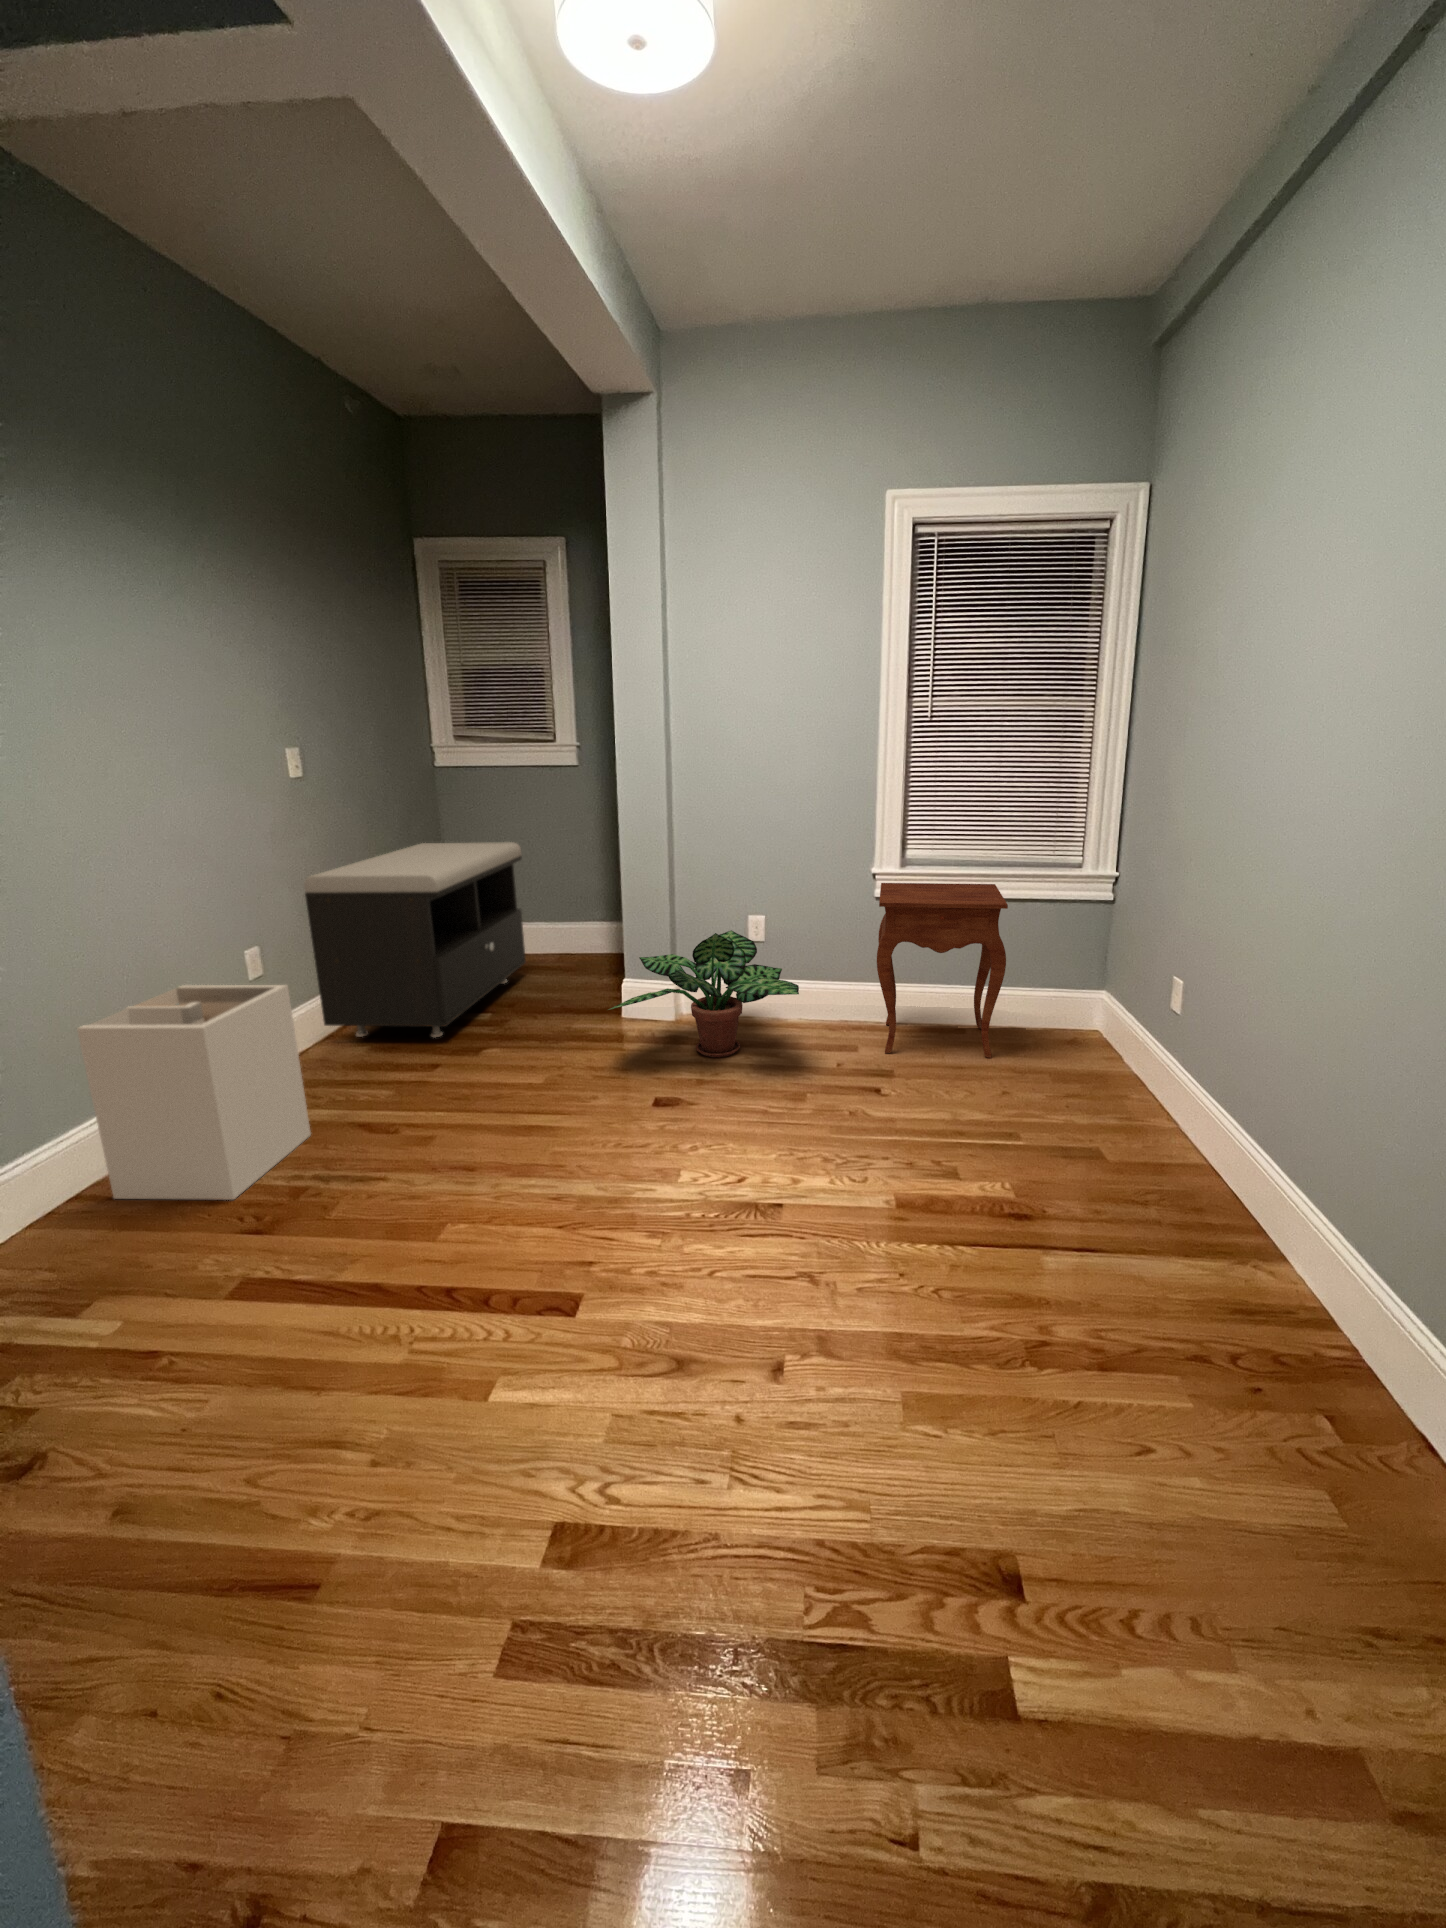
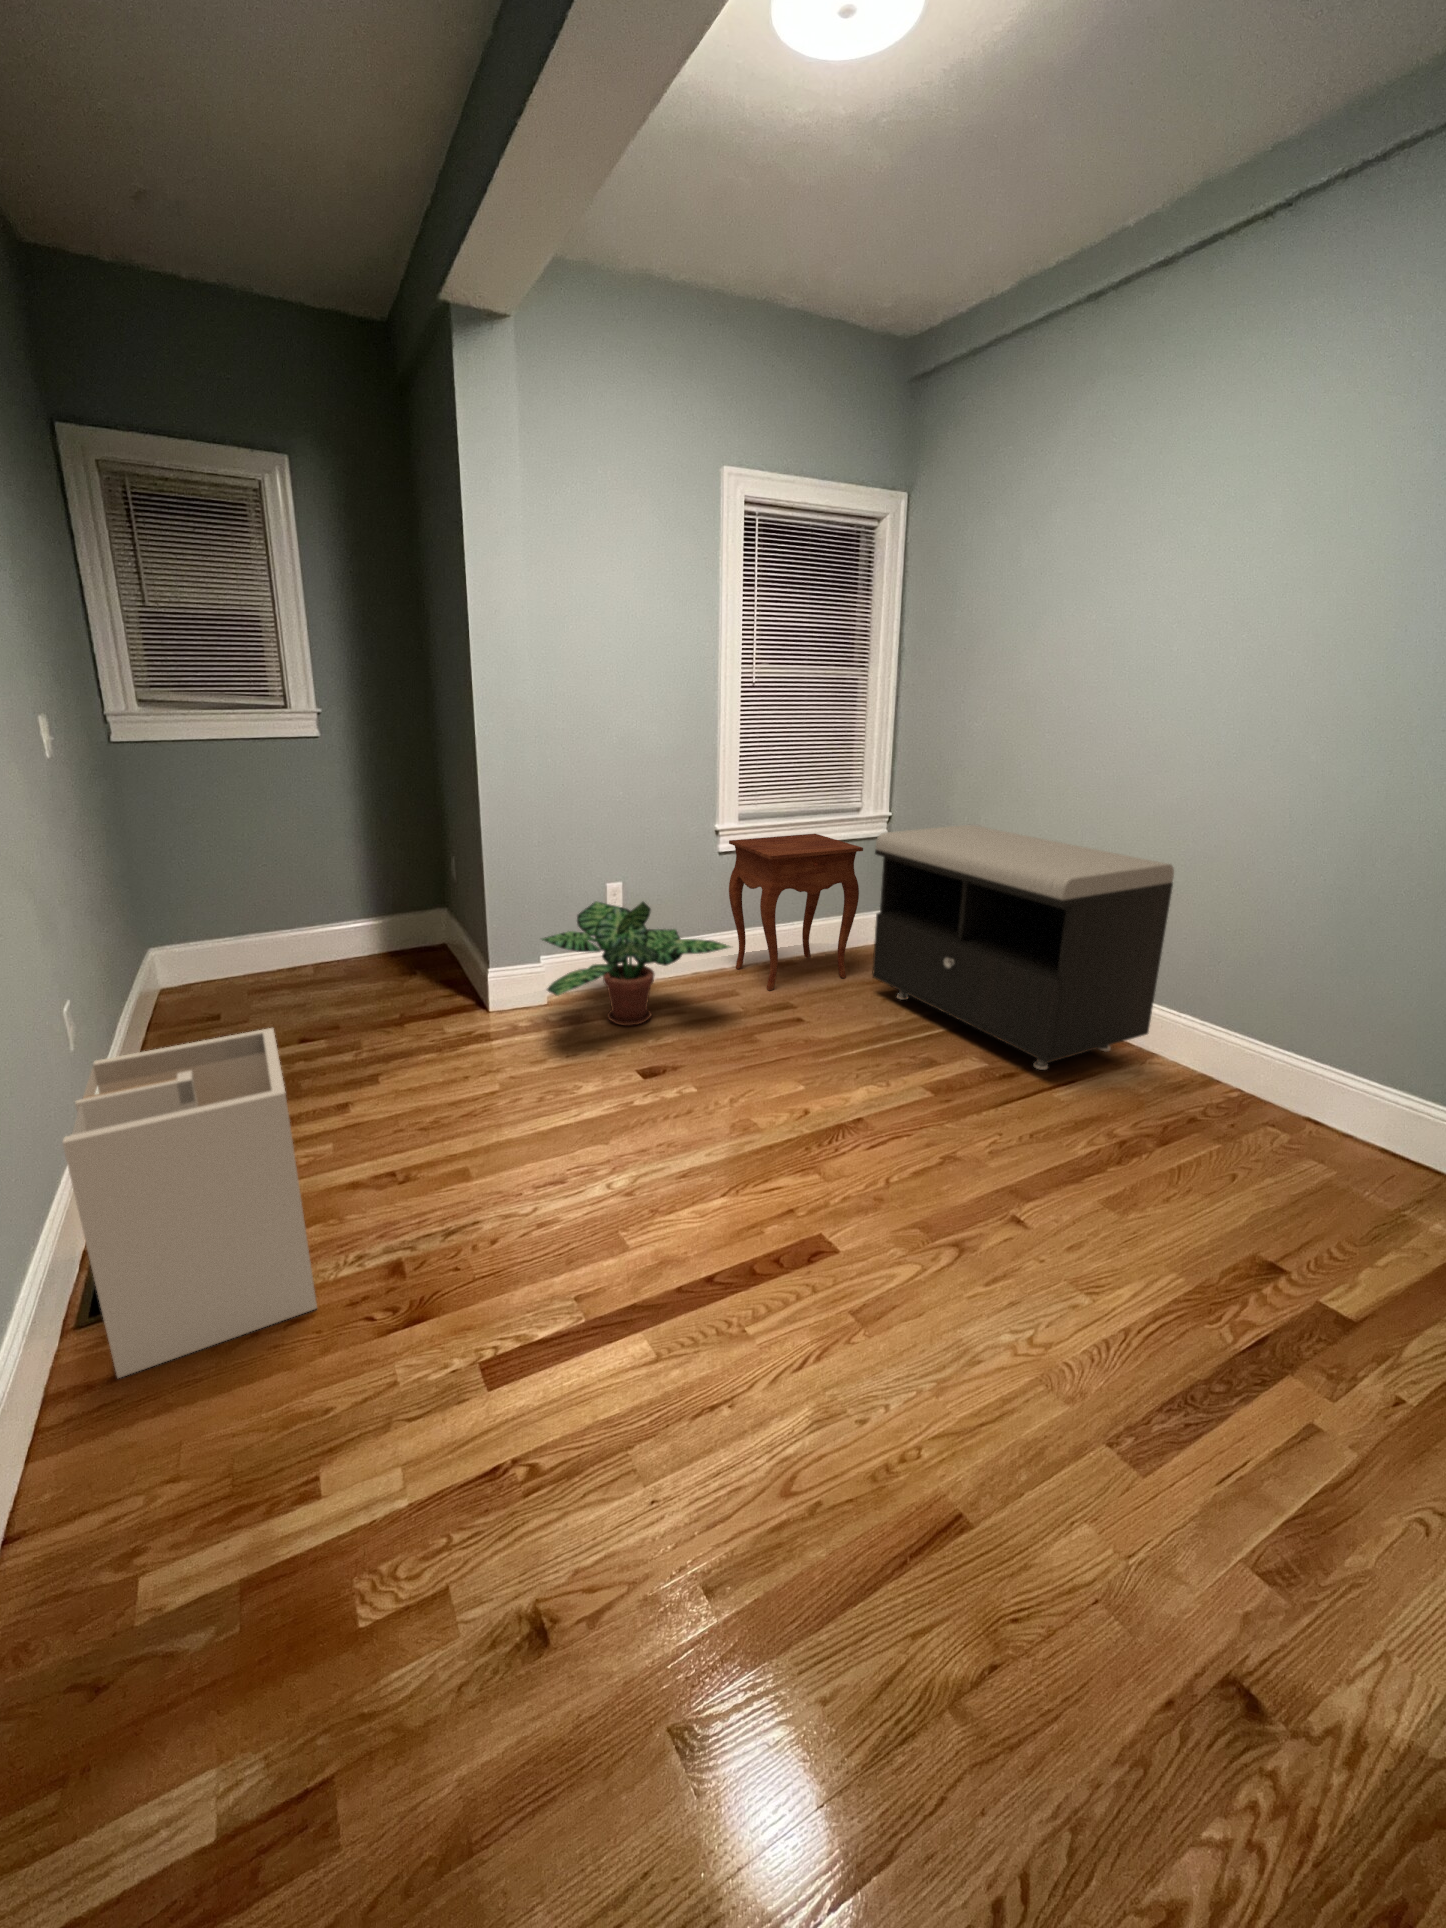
storage bench: present [304,842,526,1038] -> present [872,825,1174,1070]

